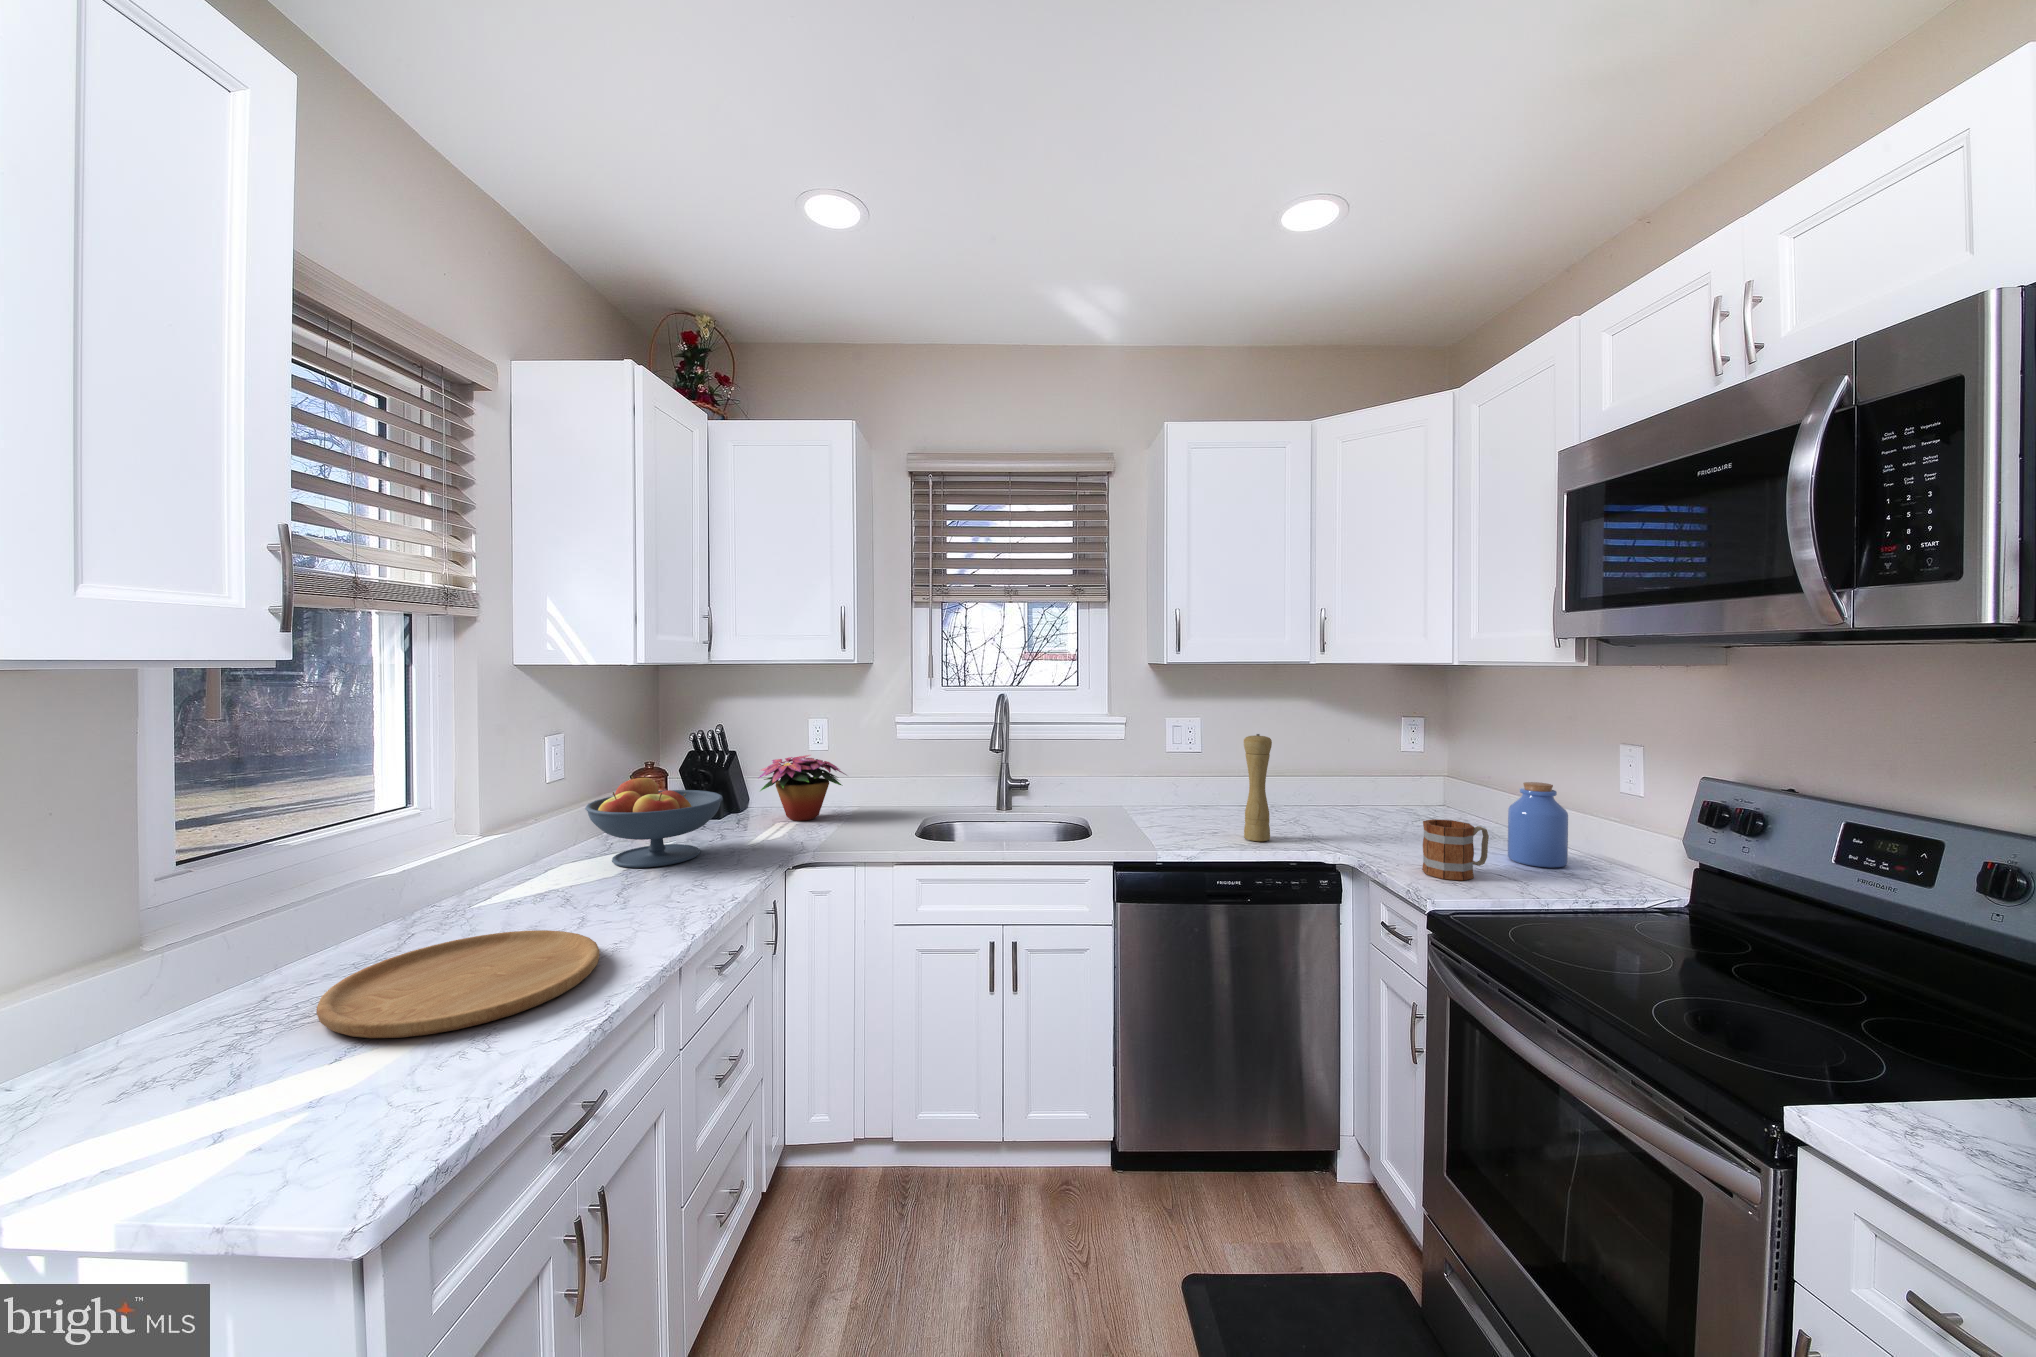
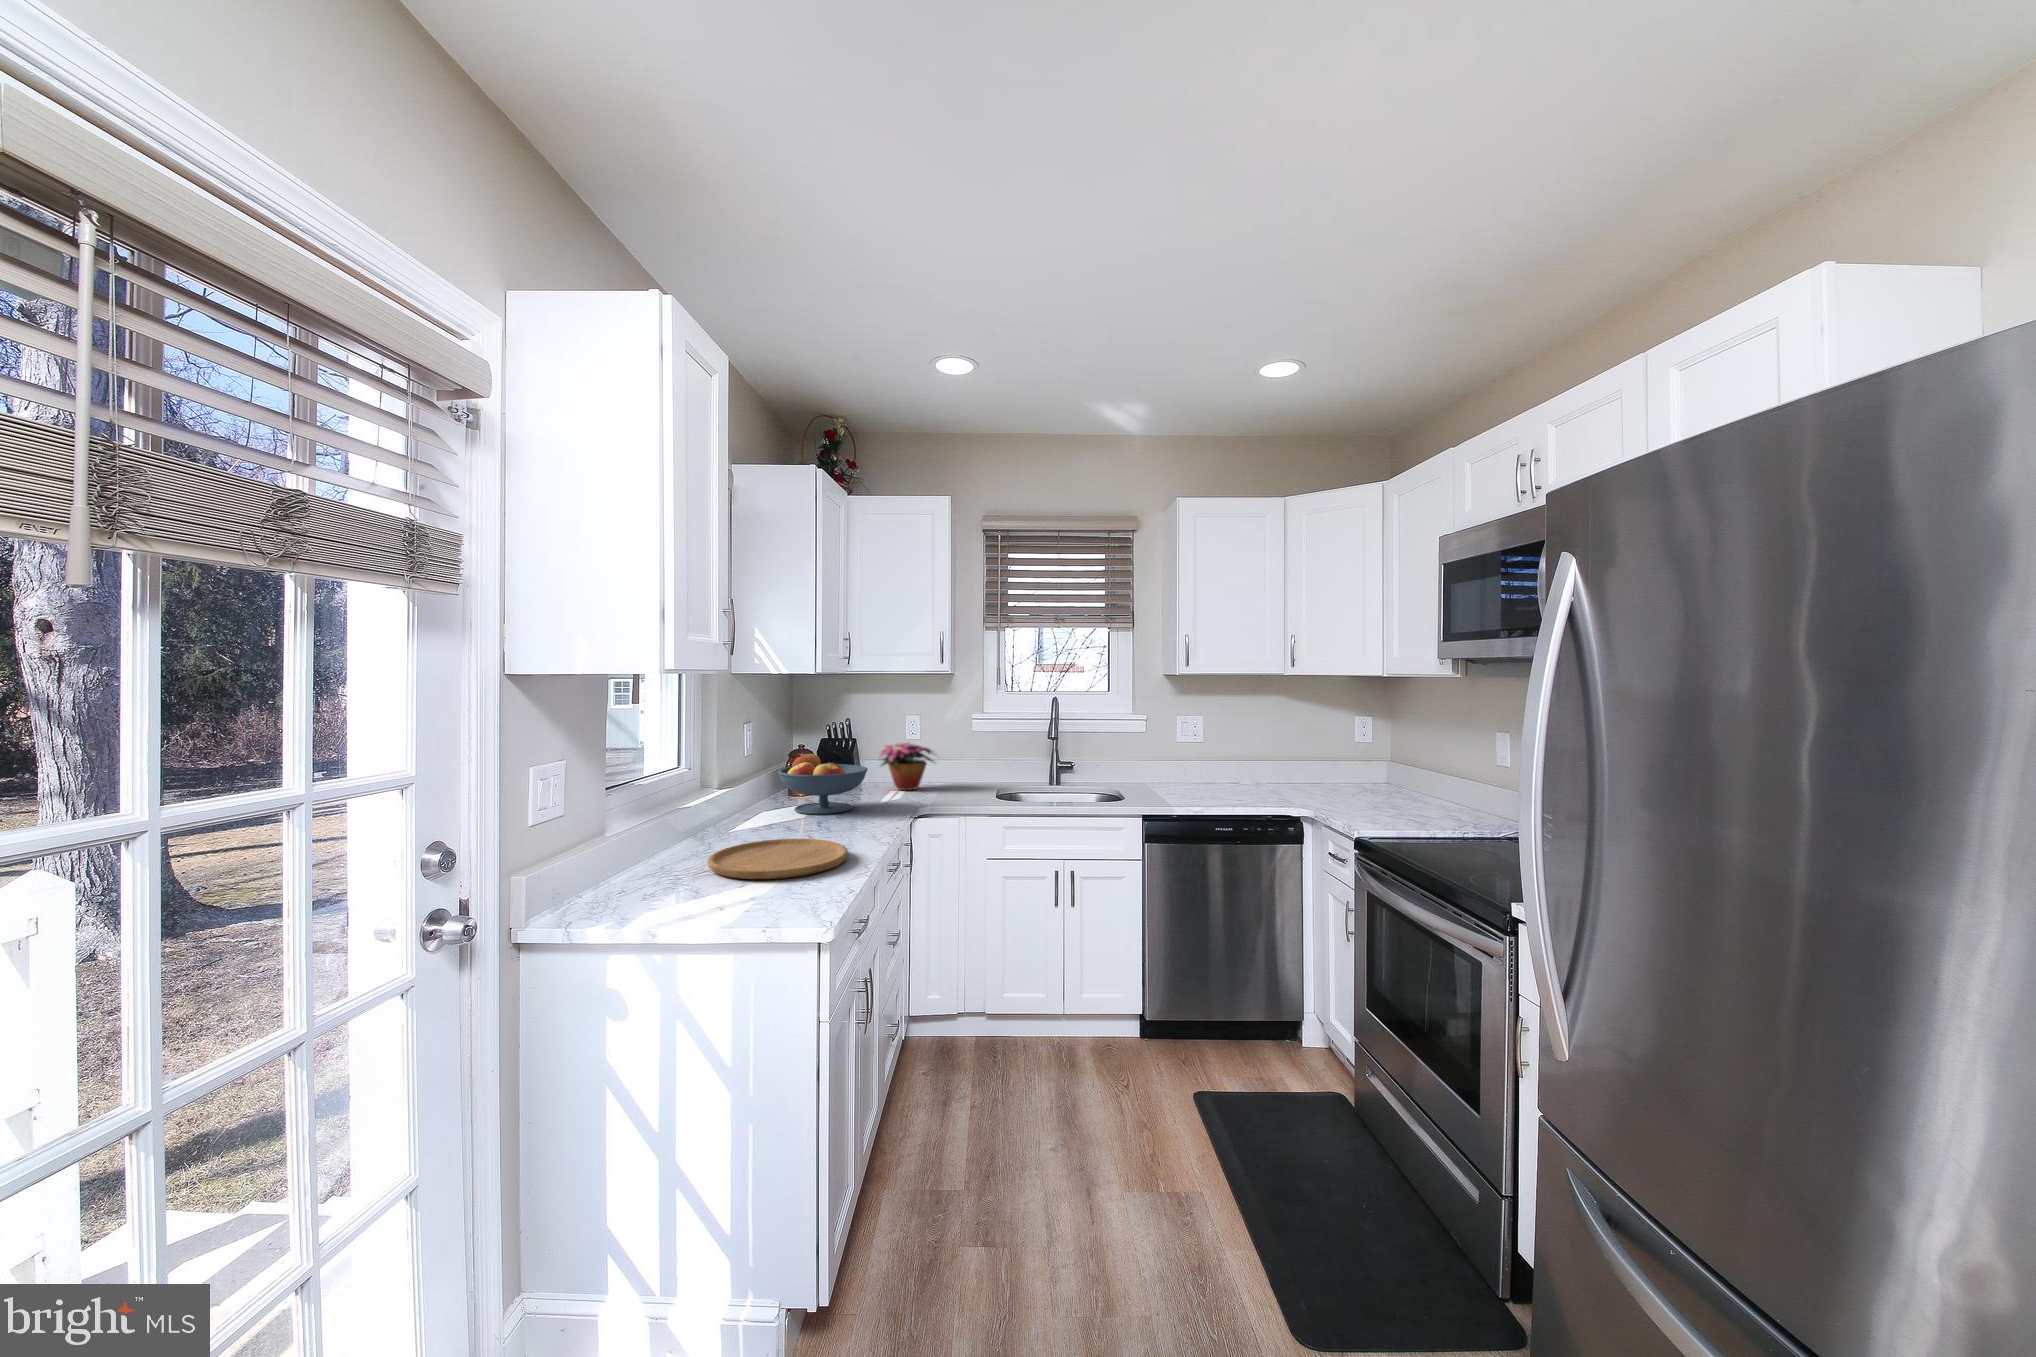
pepper mill: present [1244,734,1272,841] -> none [1234,725,1255,802]
jar: present [1508,782,1568,868] -> none [1419,758,1458,816]
mug: present [1422,819,1489,880] -> none [1357,782,1402,822]

